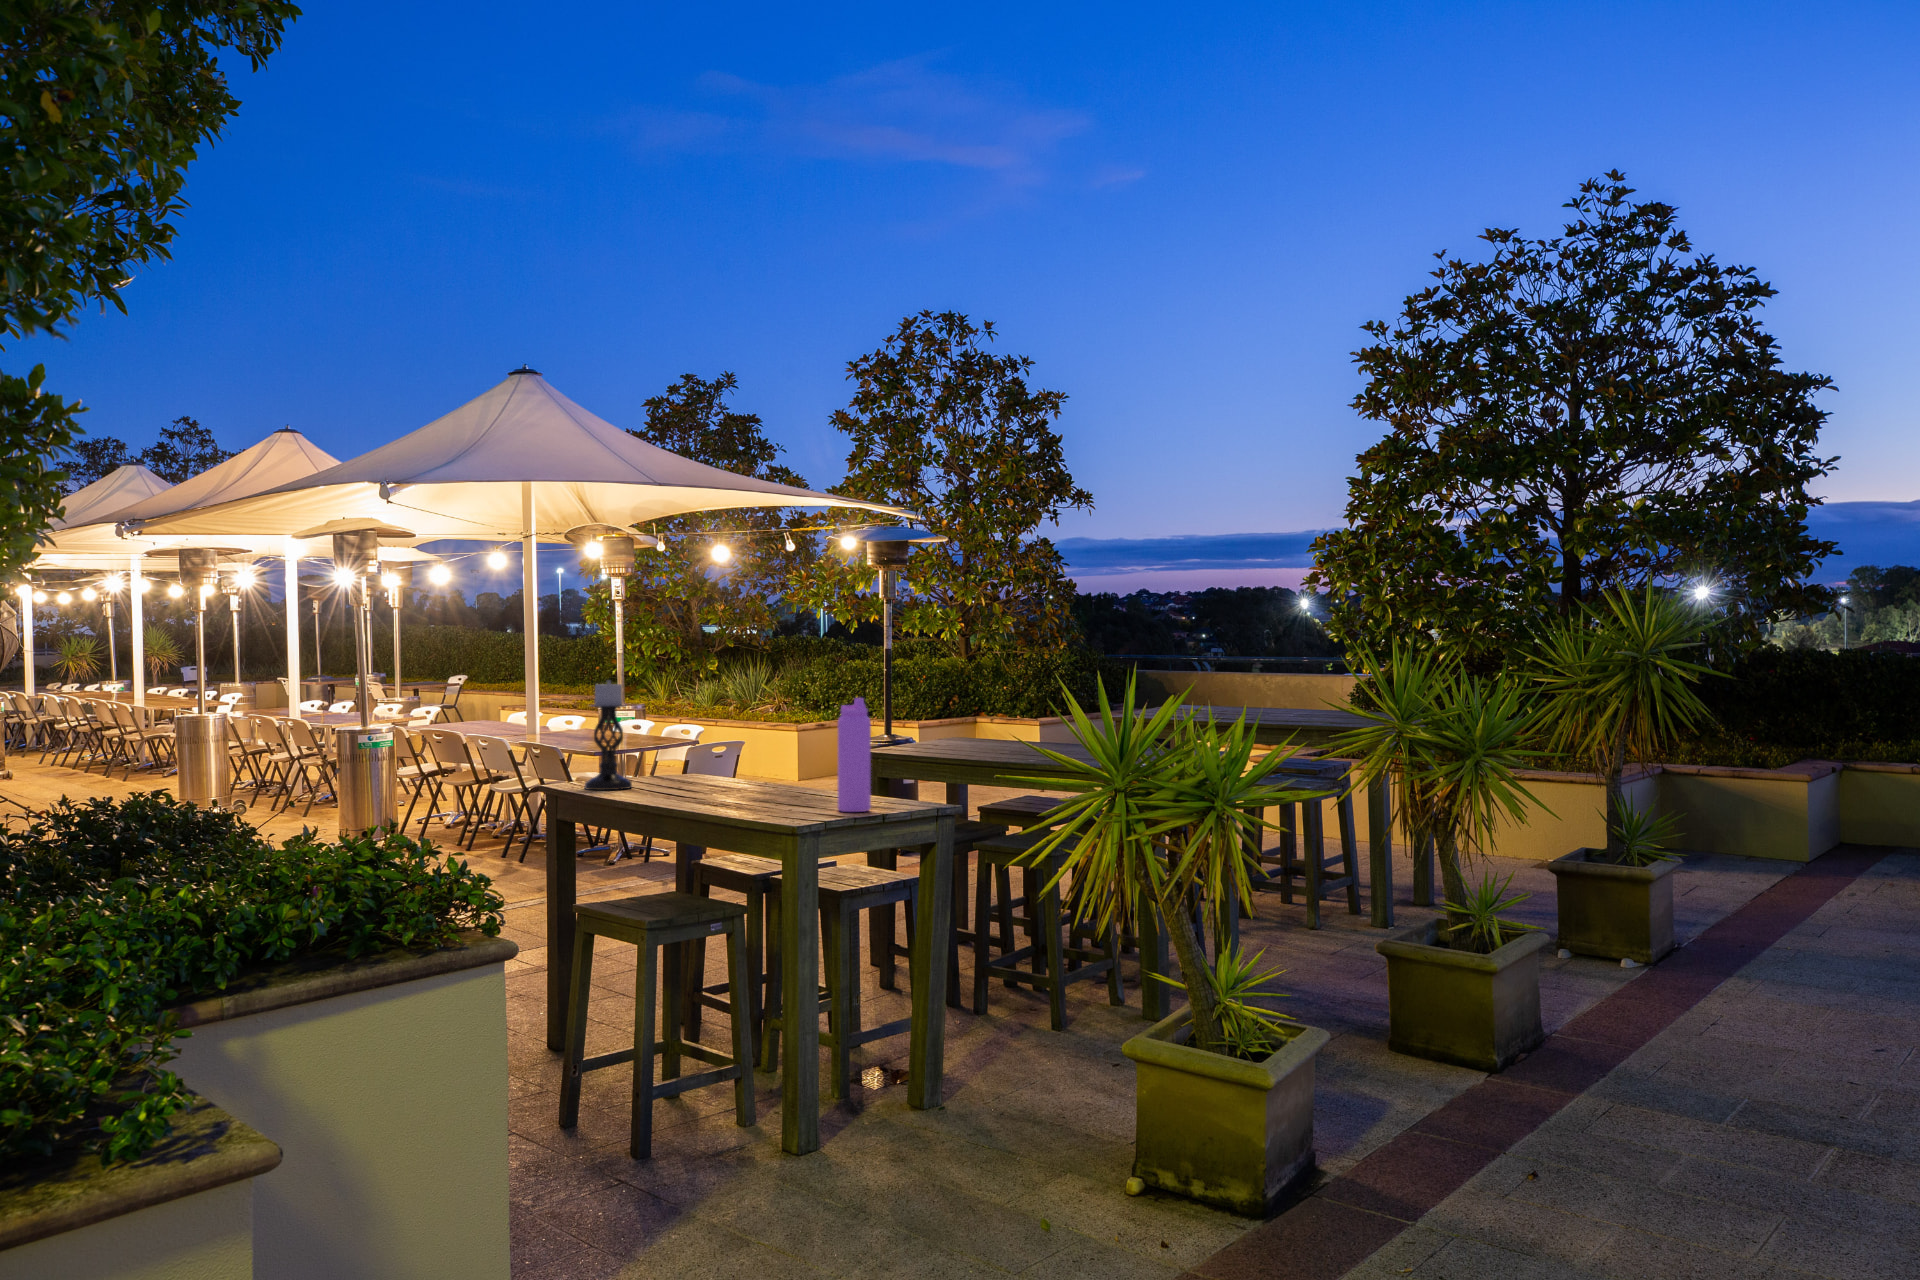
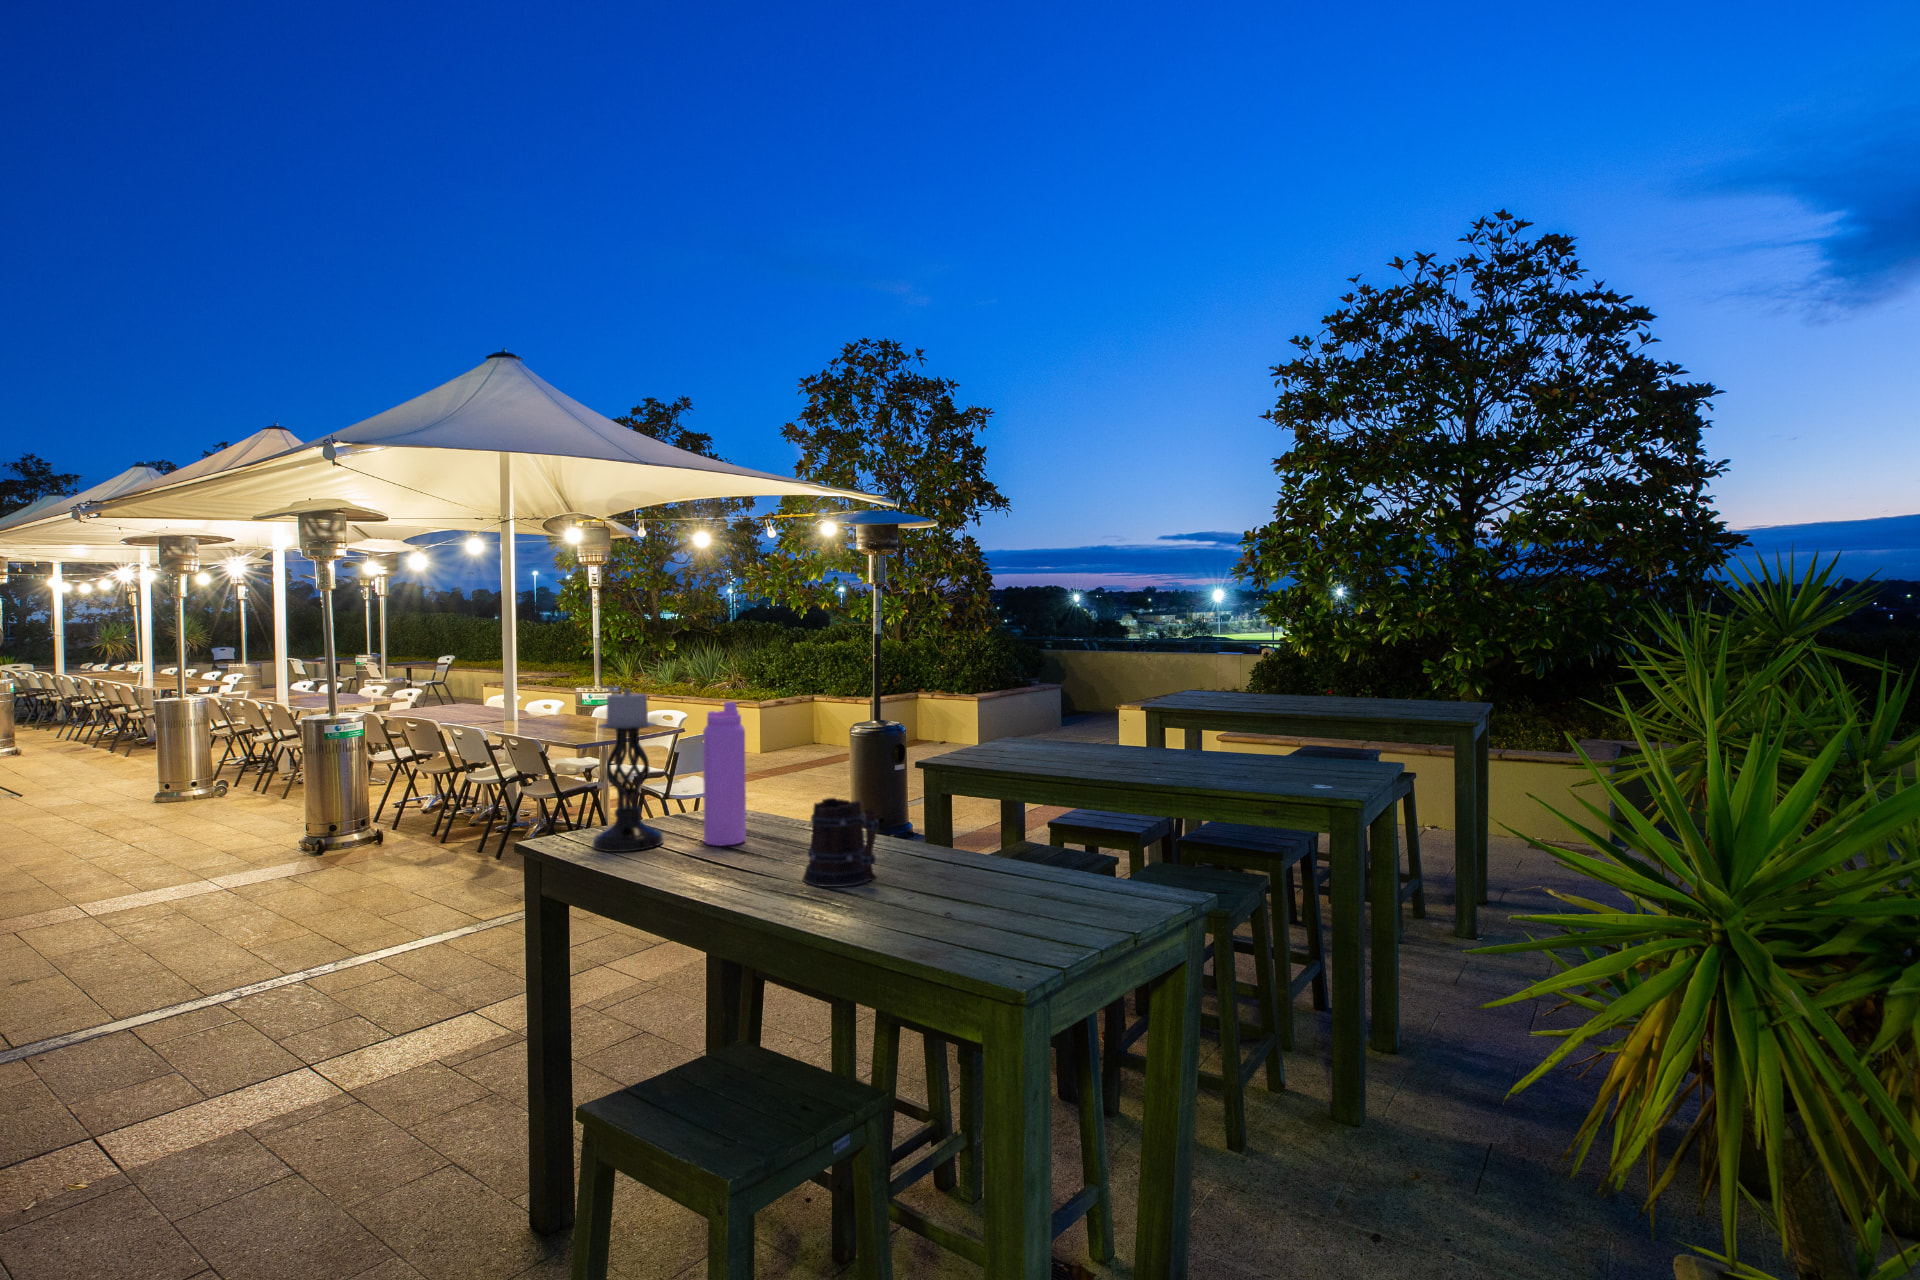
water bottle: present [838,698,871,812] -> present [703,702,746,846]
beer mug: none [711,751,758,804] -> present [802,798,879,887]

